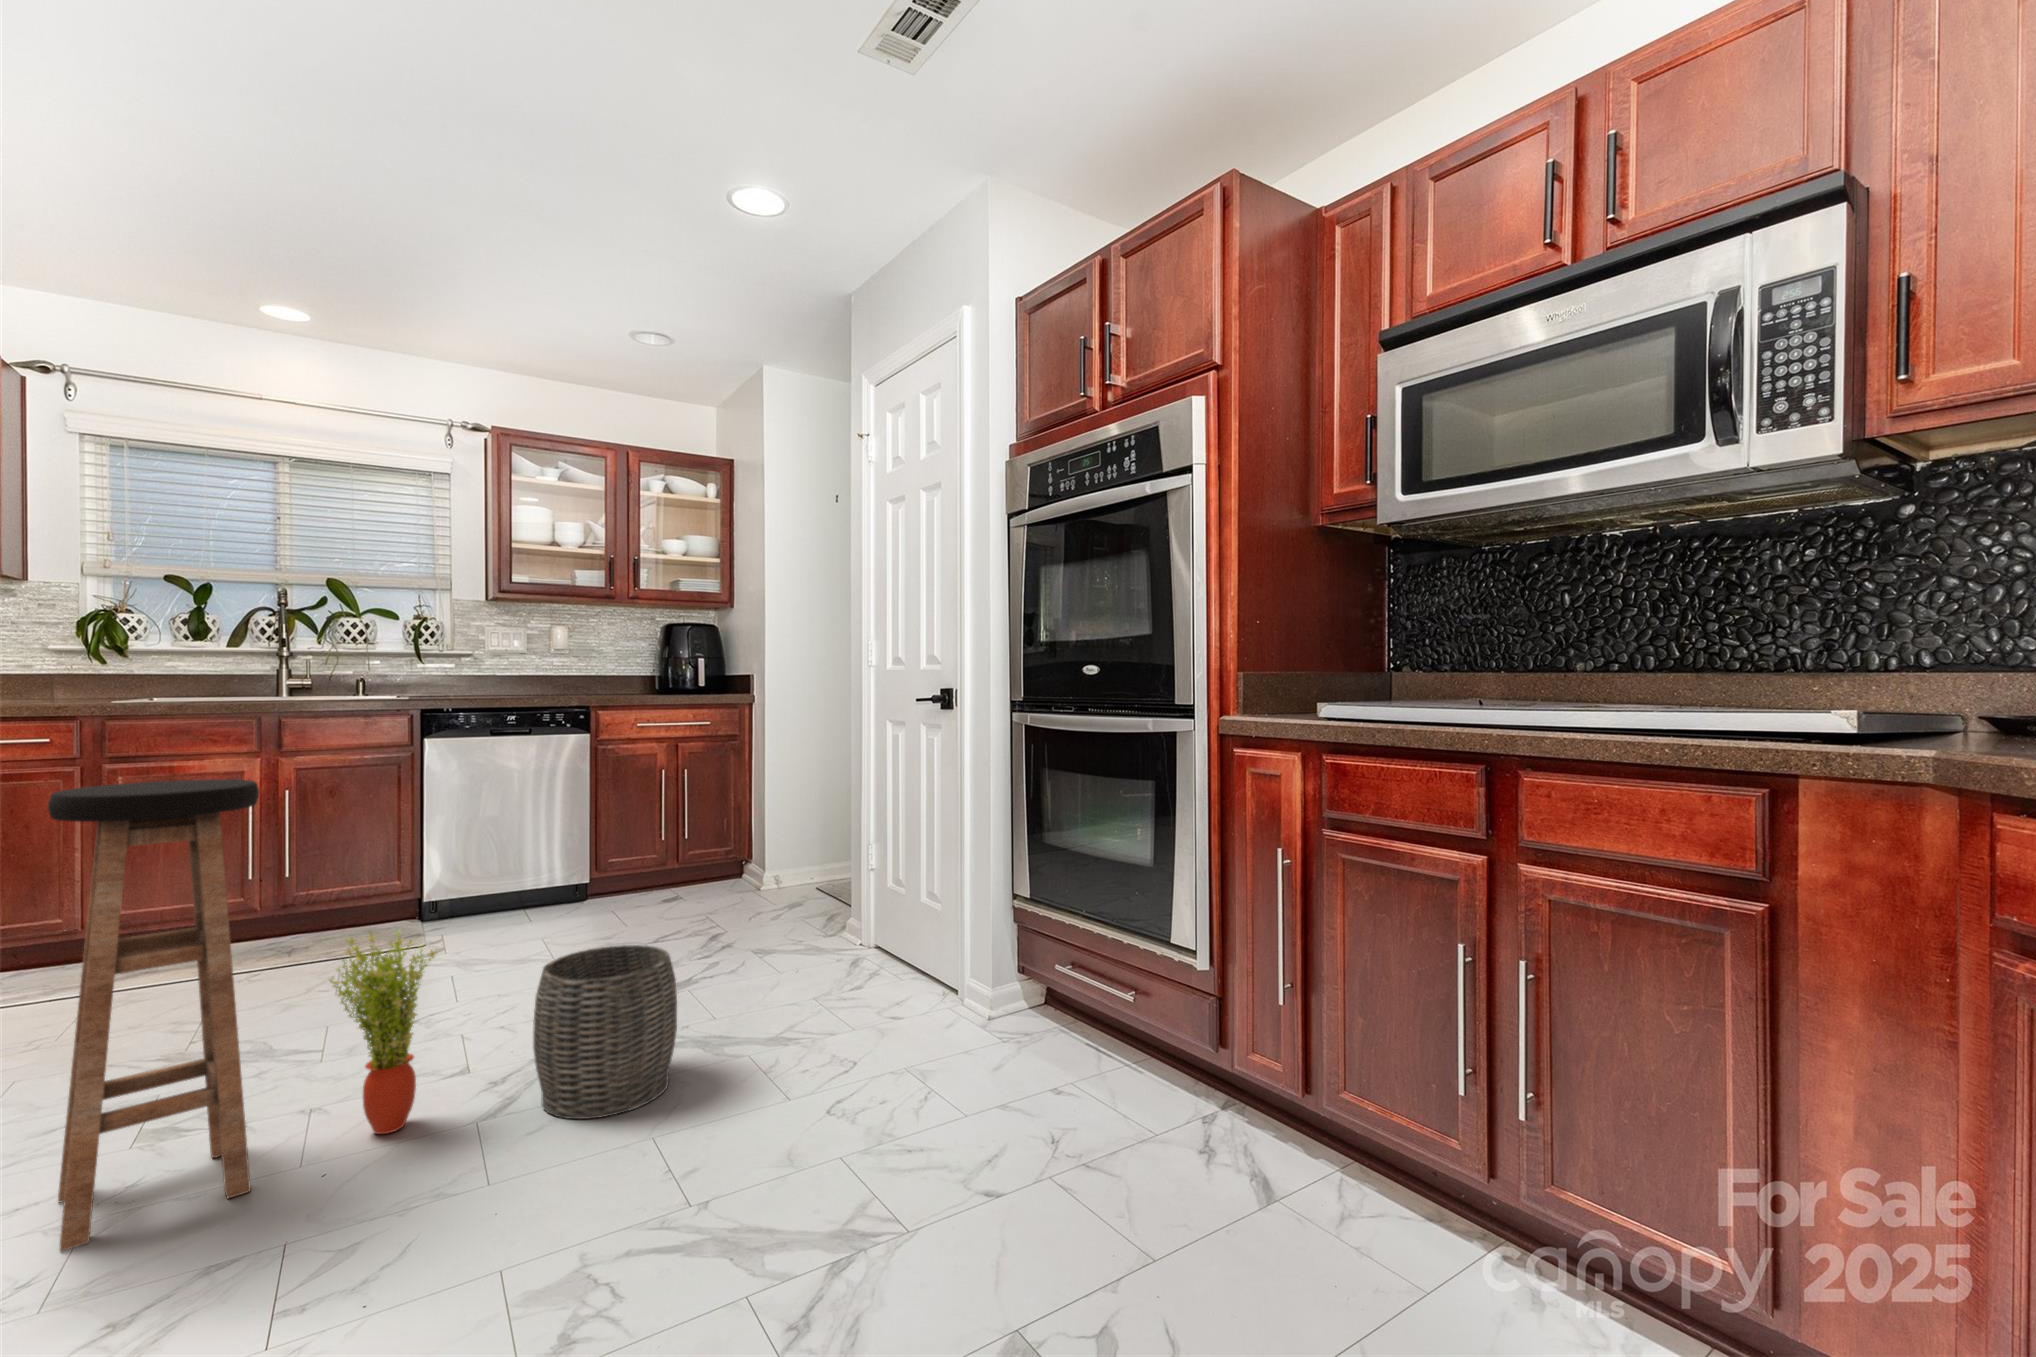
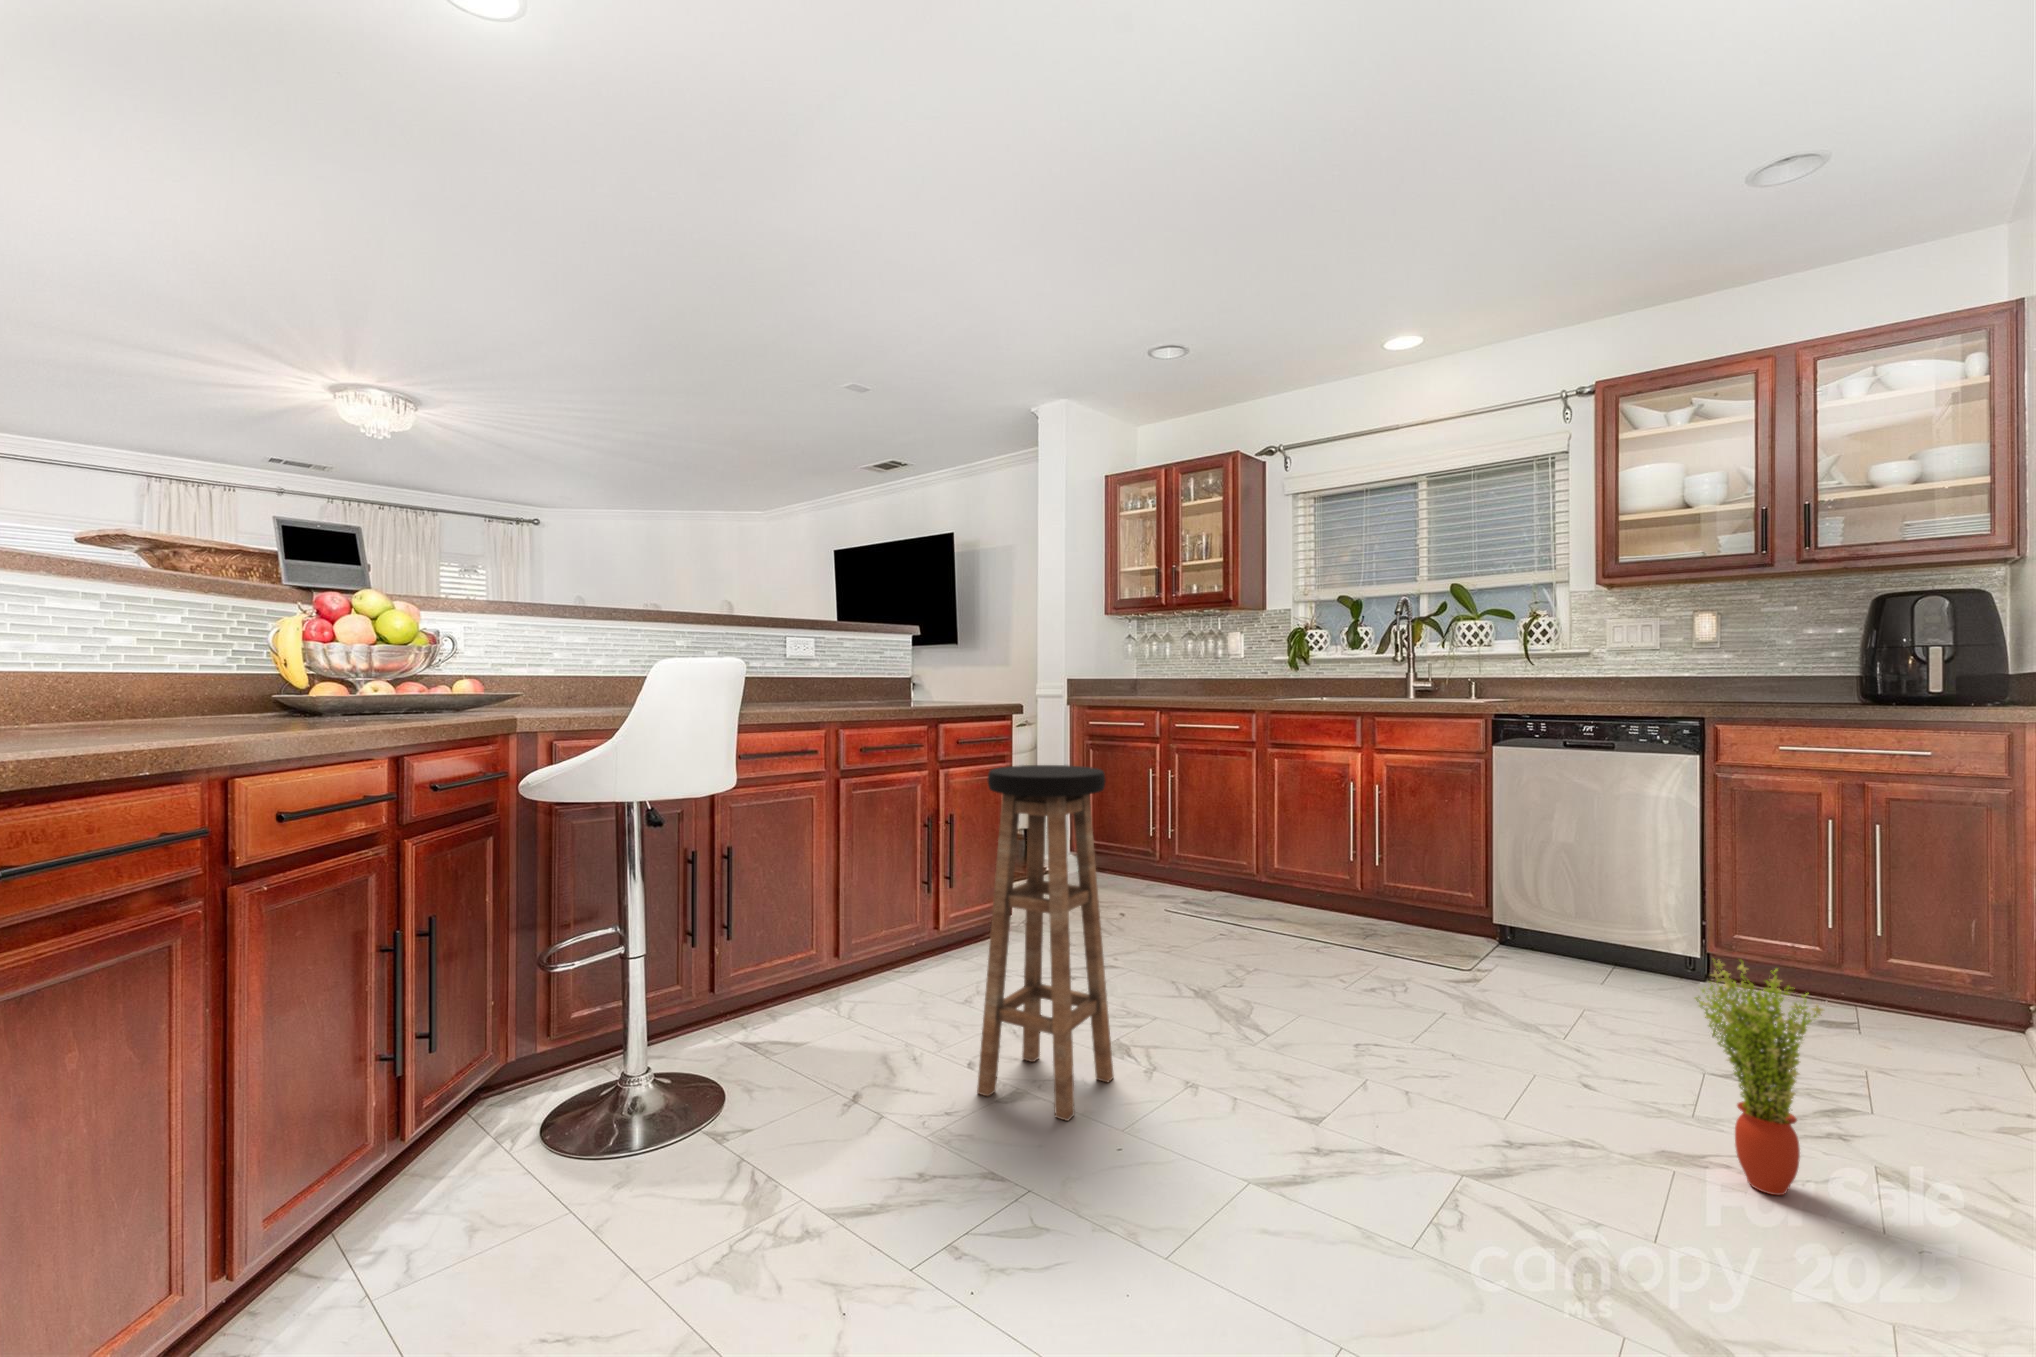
potted plant: present [329,931,435,1134] -> present [1695,960,1823,1195]
woven basket: present [533,945,677,1119] -> none [1274,1032,1462,1291]

